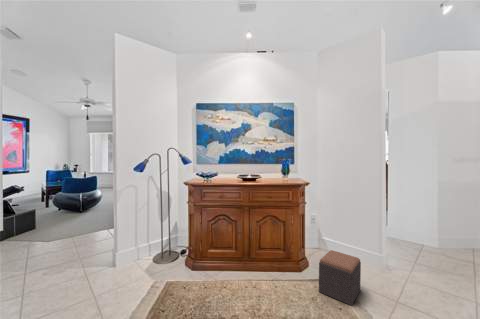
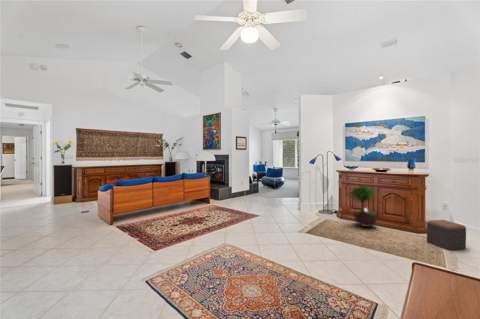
potted tree: none [204,201,254,283] -> present [350,185,377,227]

